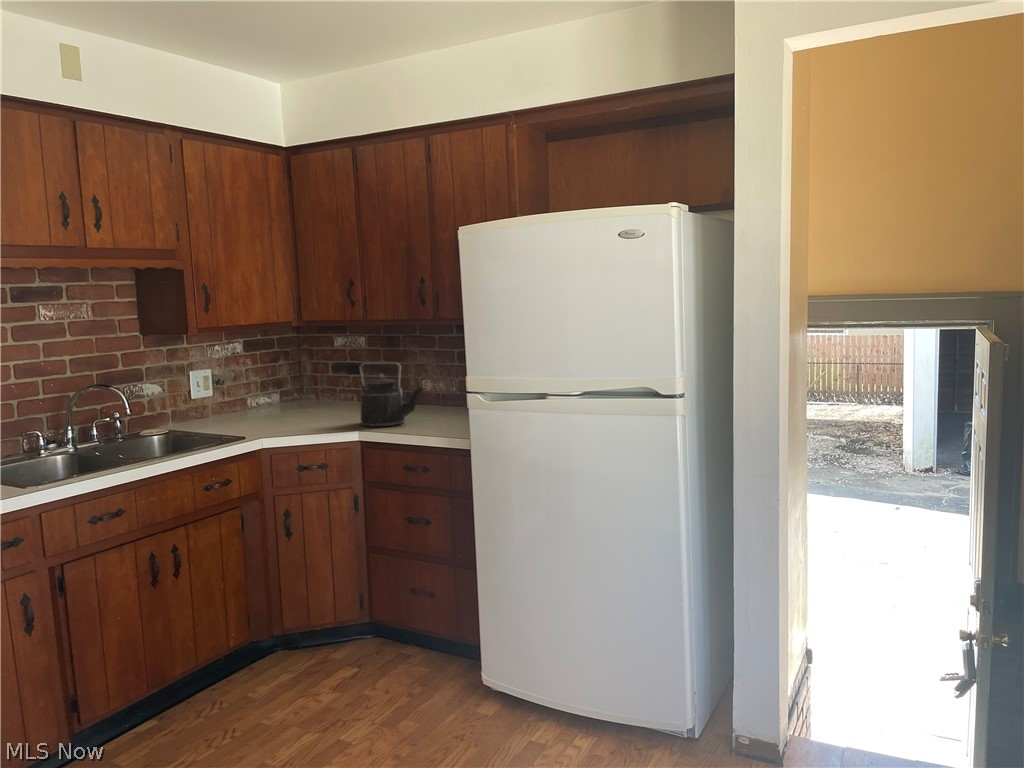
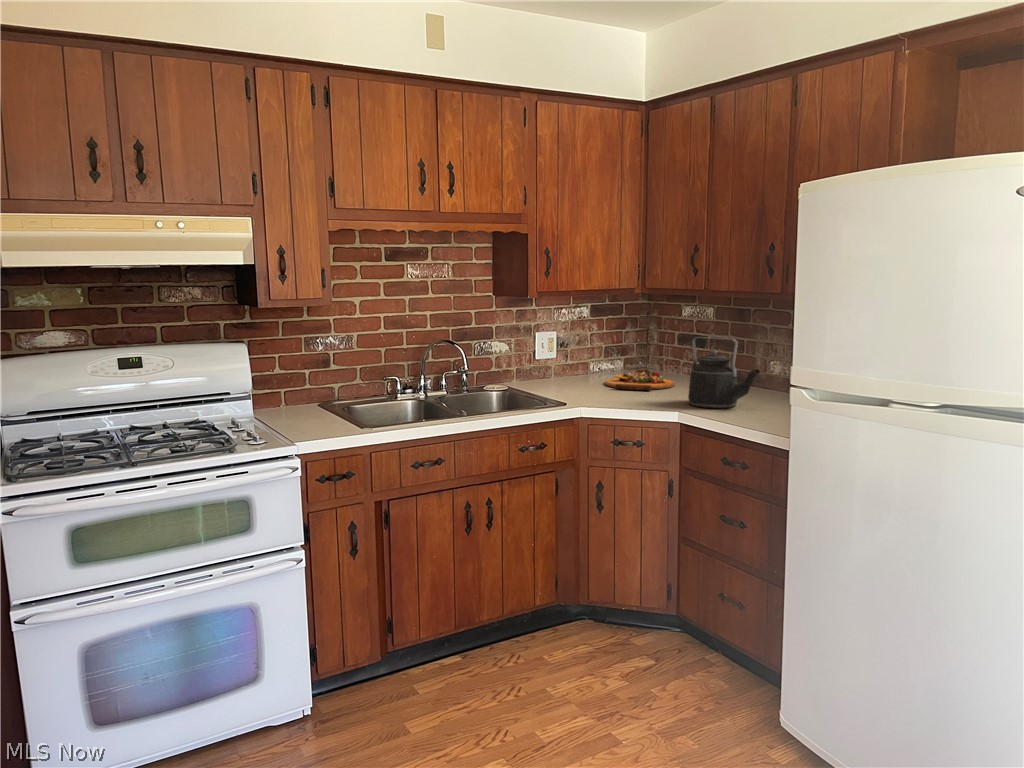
cutting board: none [270,399,339,420] -> present [605,369,675,390]

